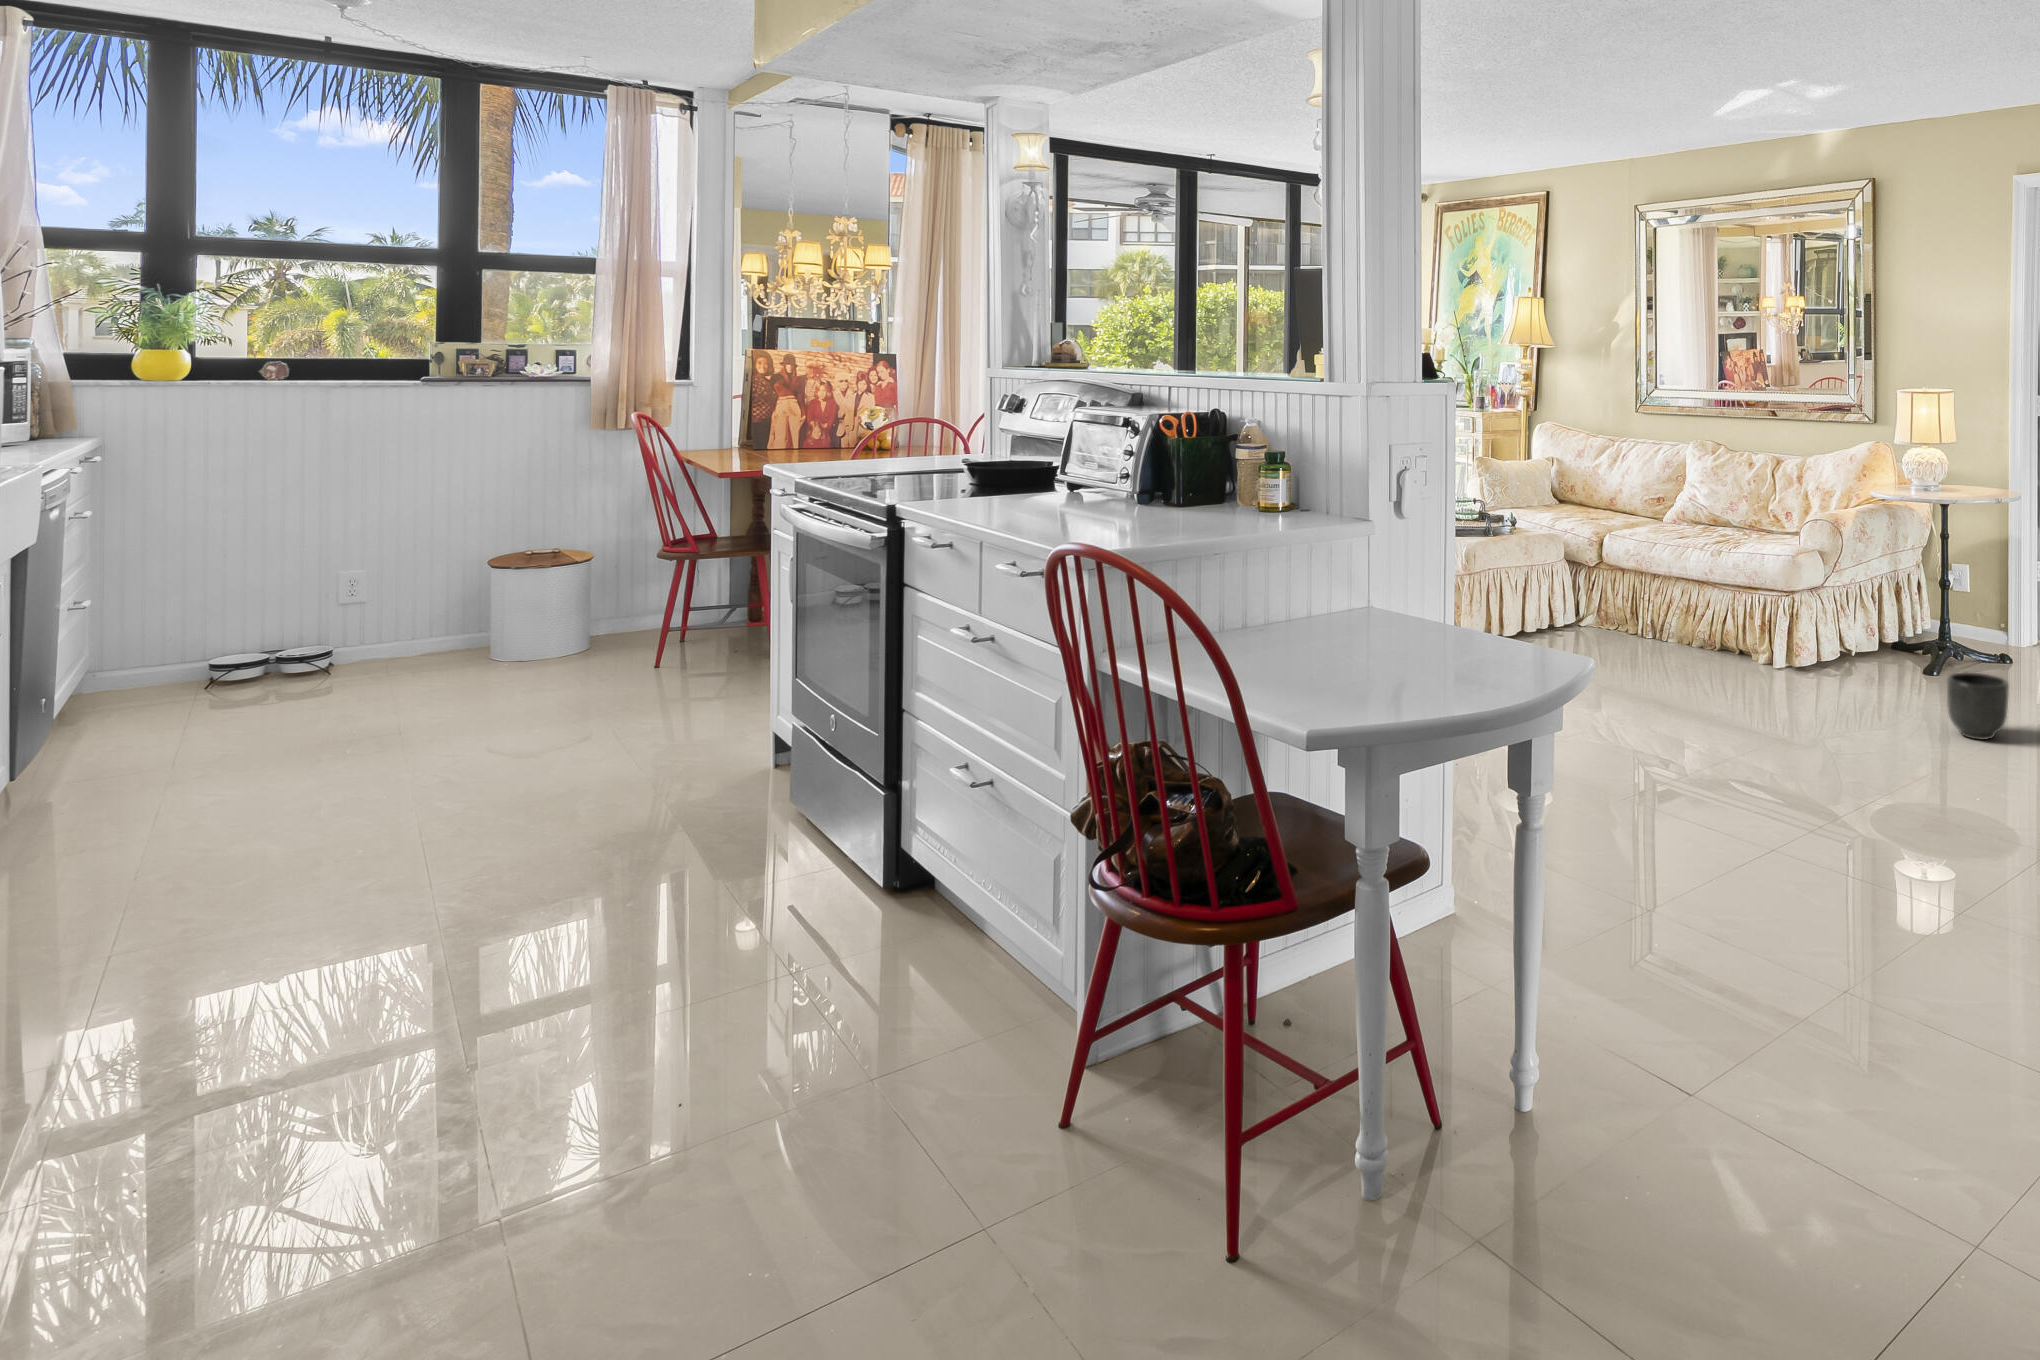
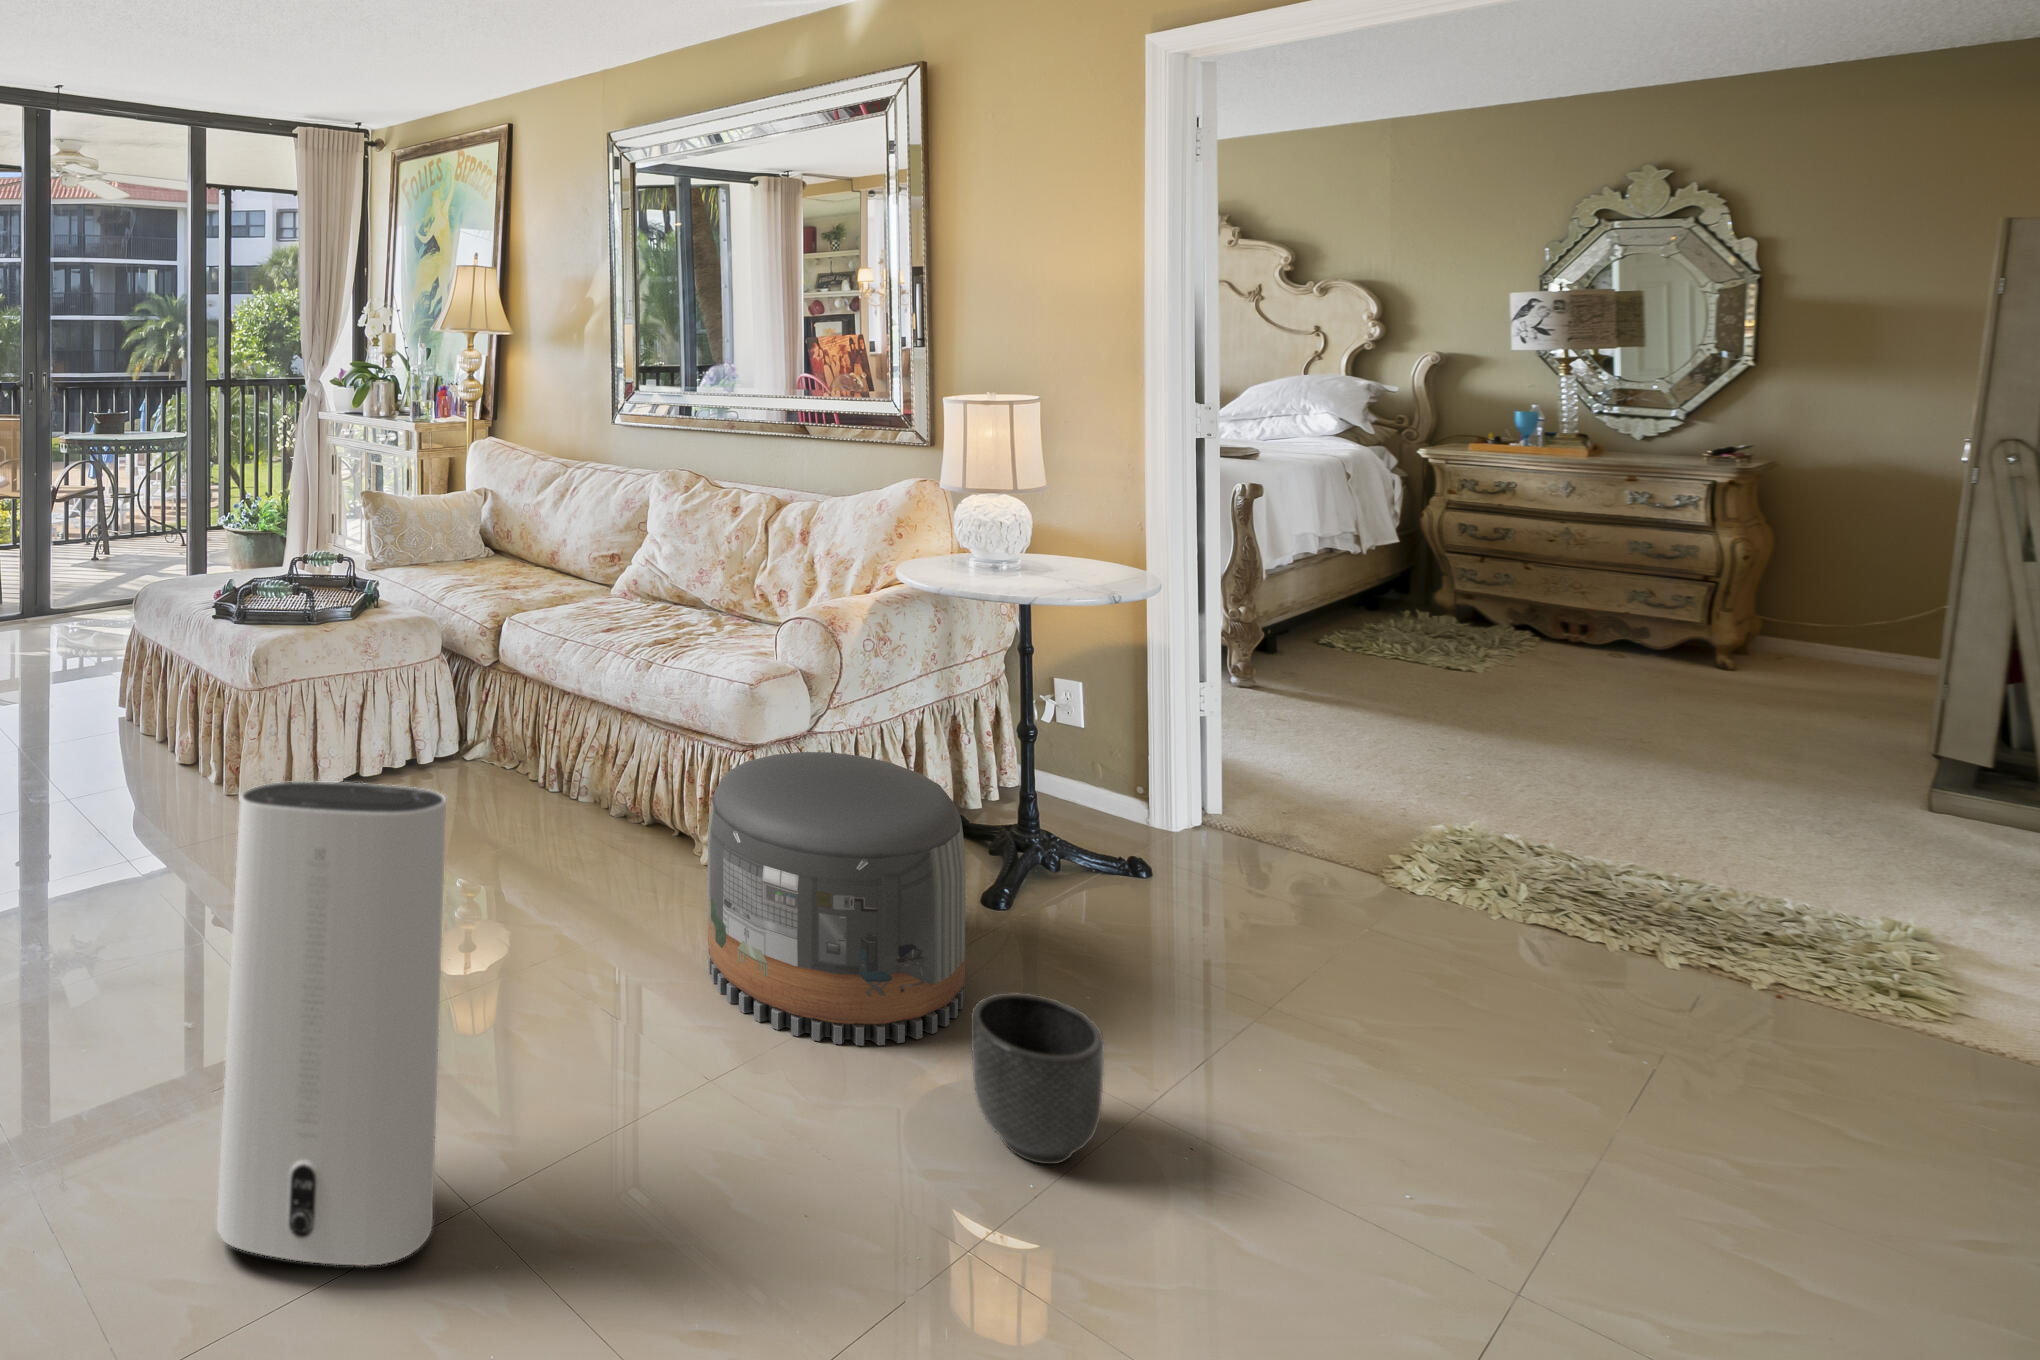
air purifier: none [1627,567,1726,762] -> present [217,781,446,1266]
pouf: none [1792,584,1930,714] -> present [708,752,965,1045]

